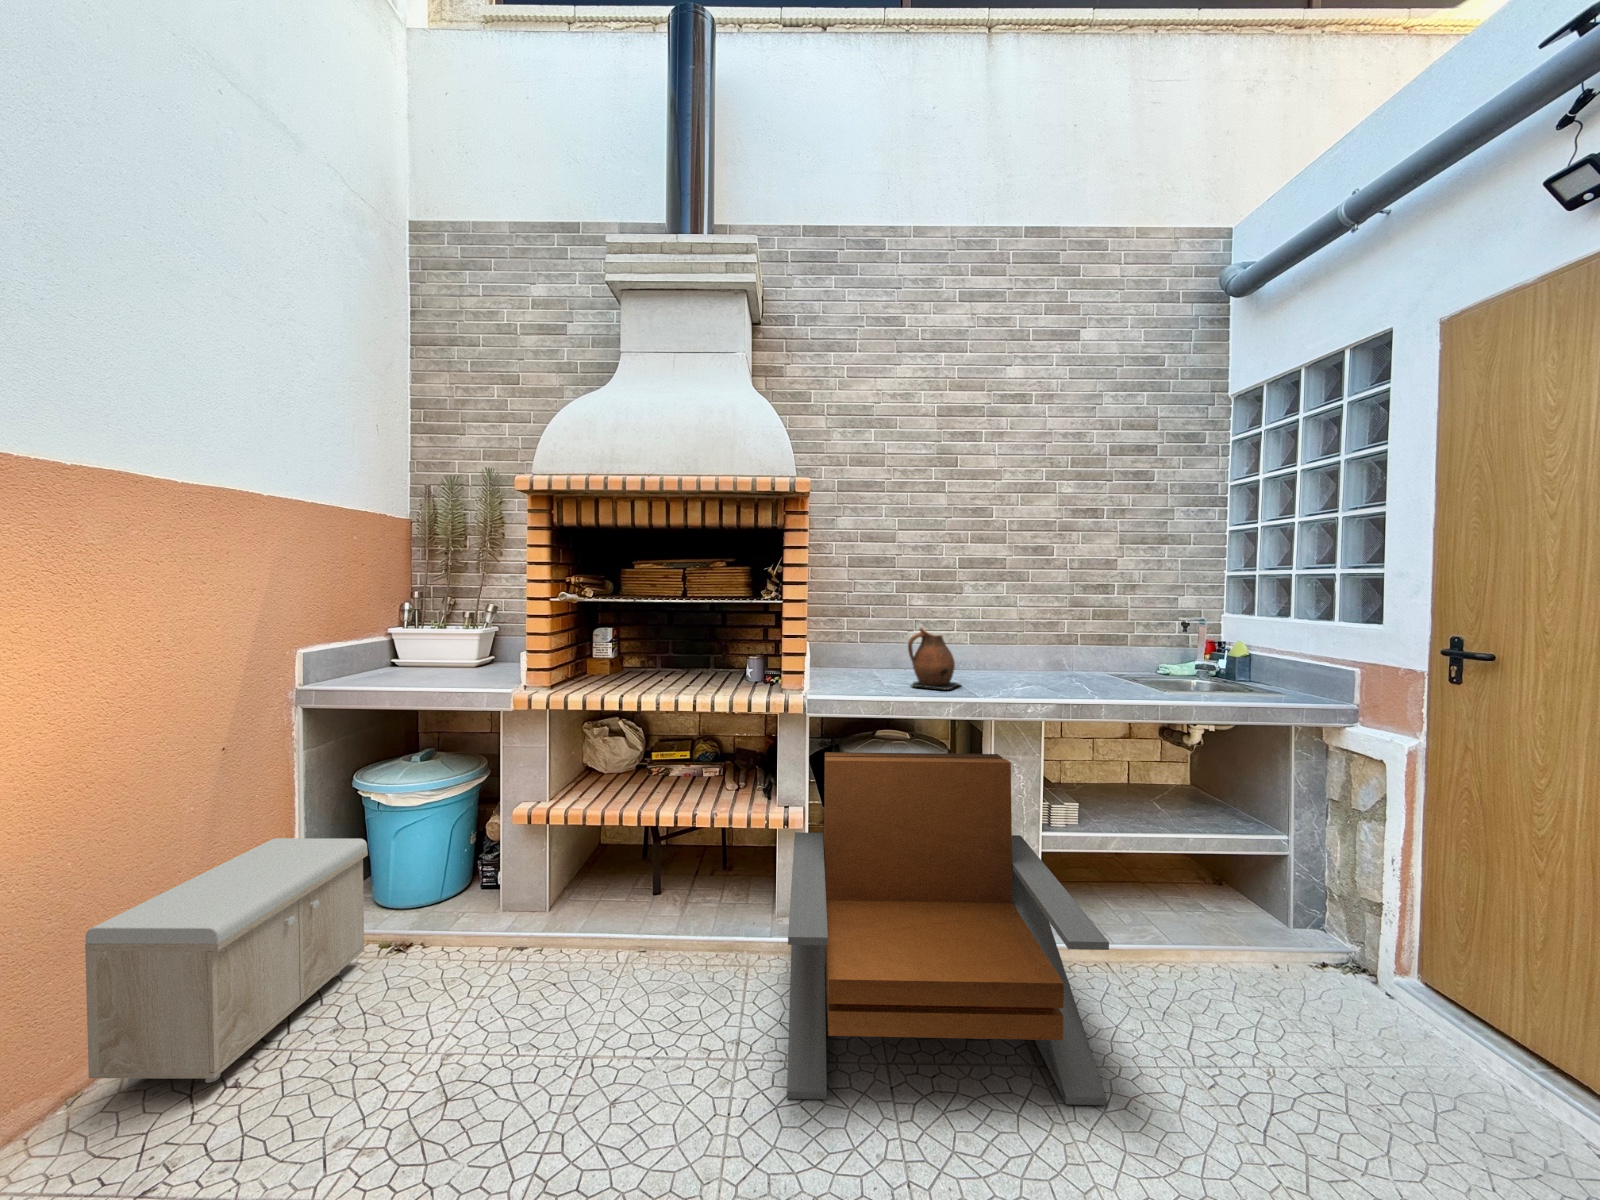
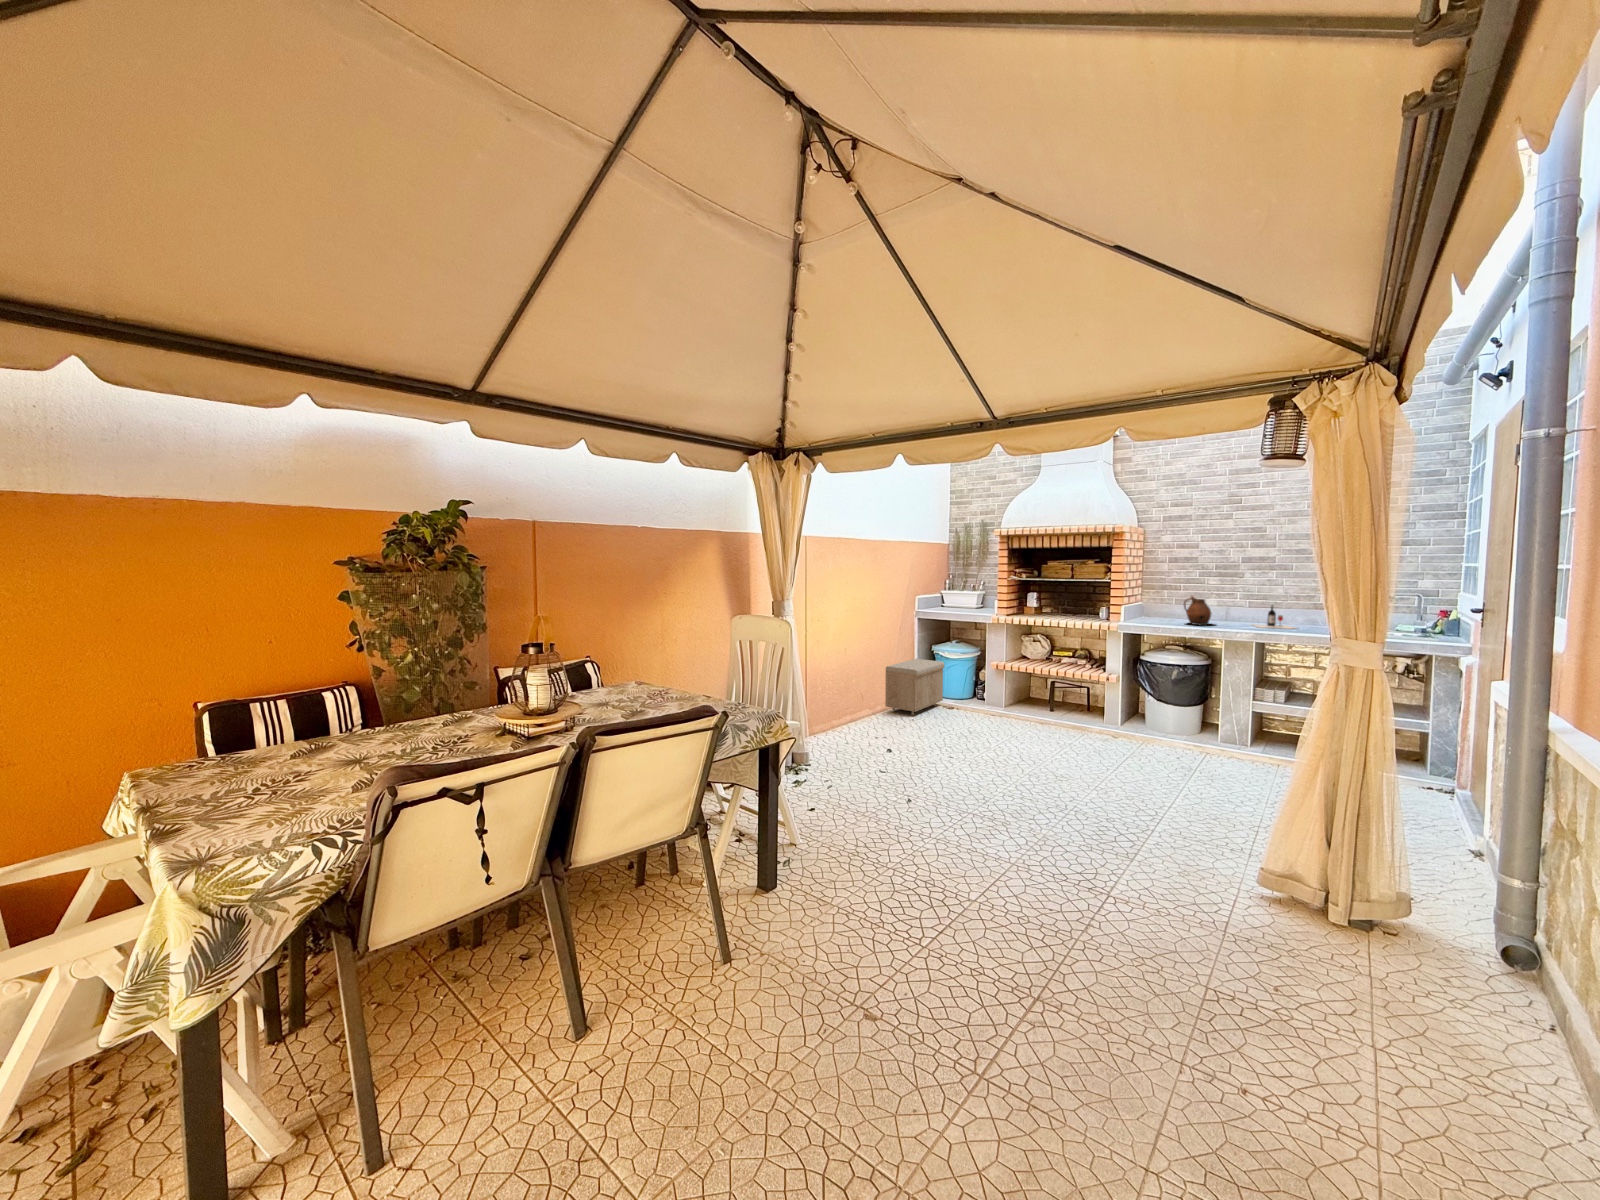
wine bottle: none [989,642,1075,686] -> present [1253,606,1295,629]
lounge chair: present [787,752,1109,1105] -> none [1087,646,1230,774]

